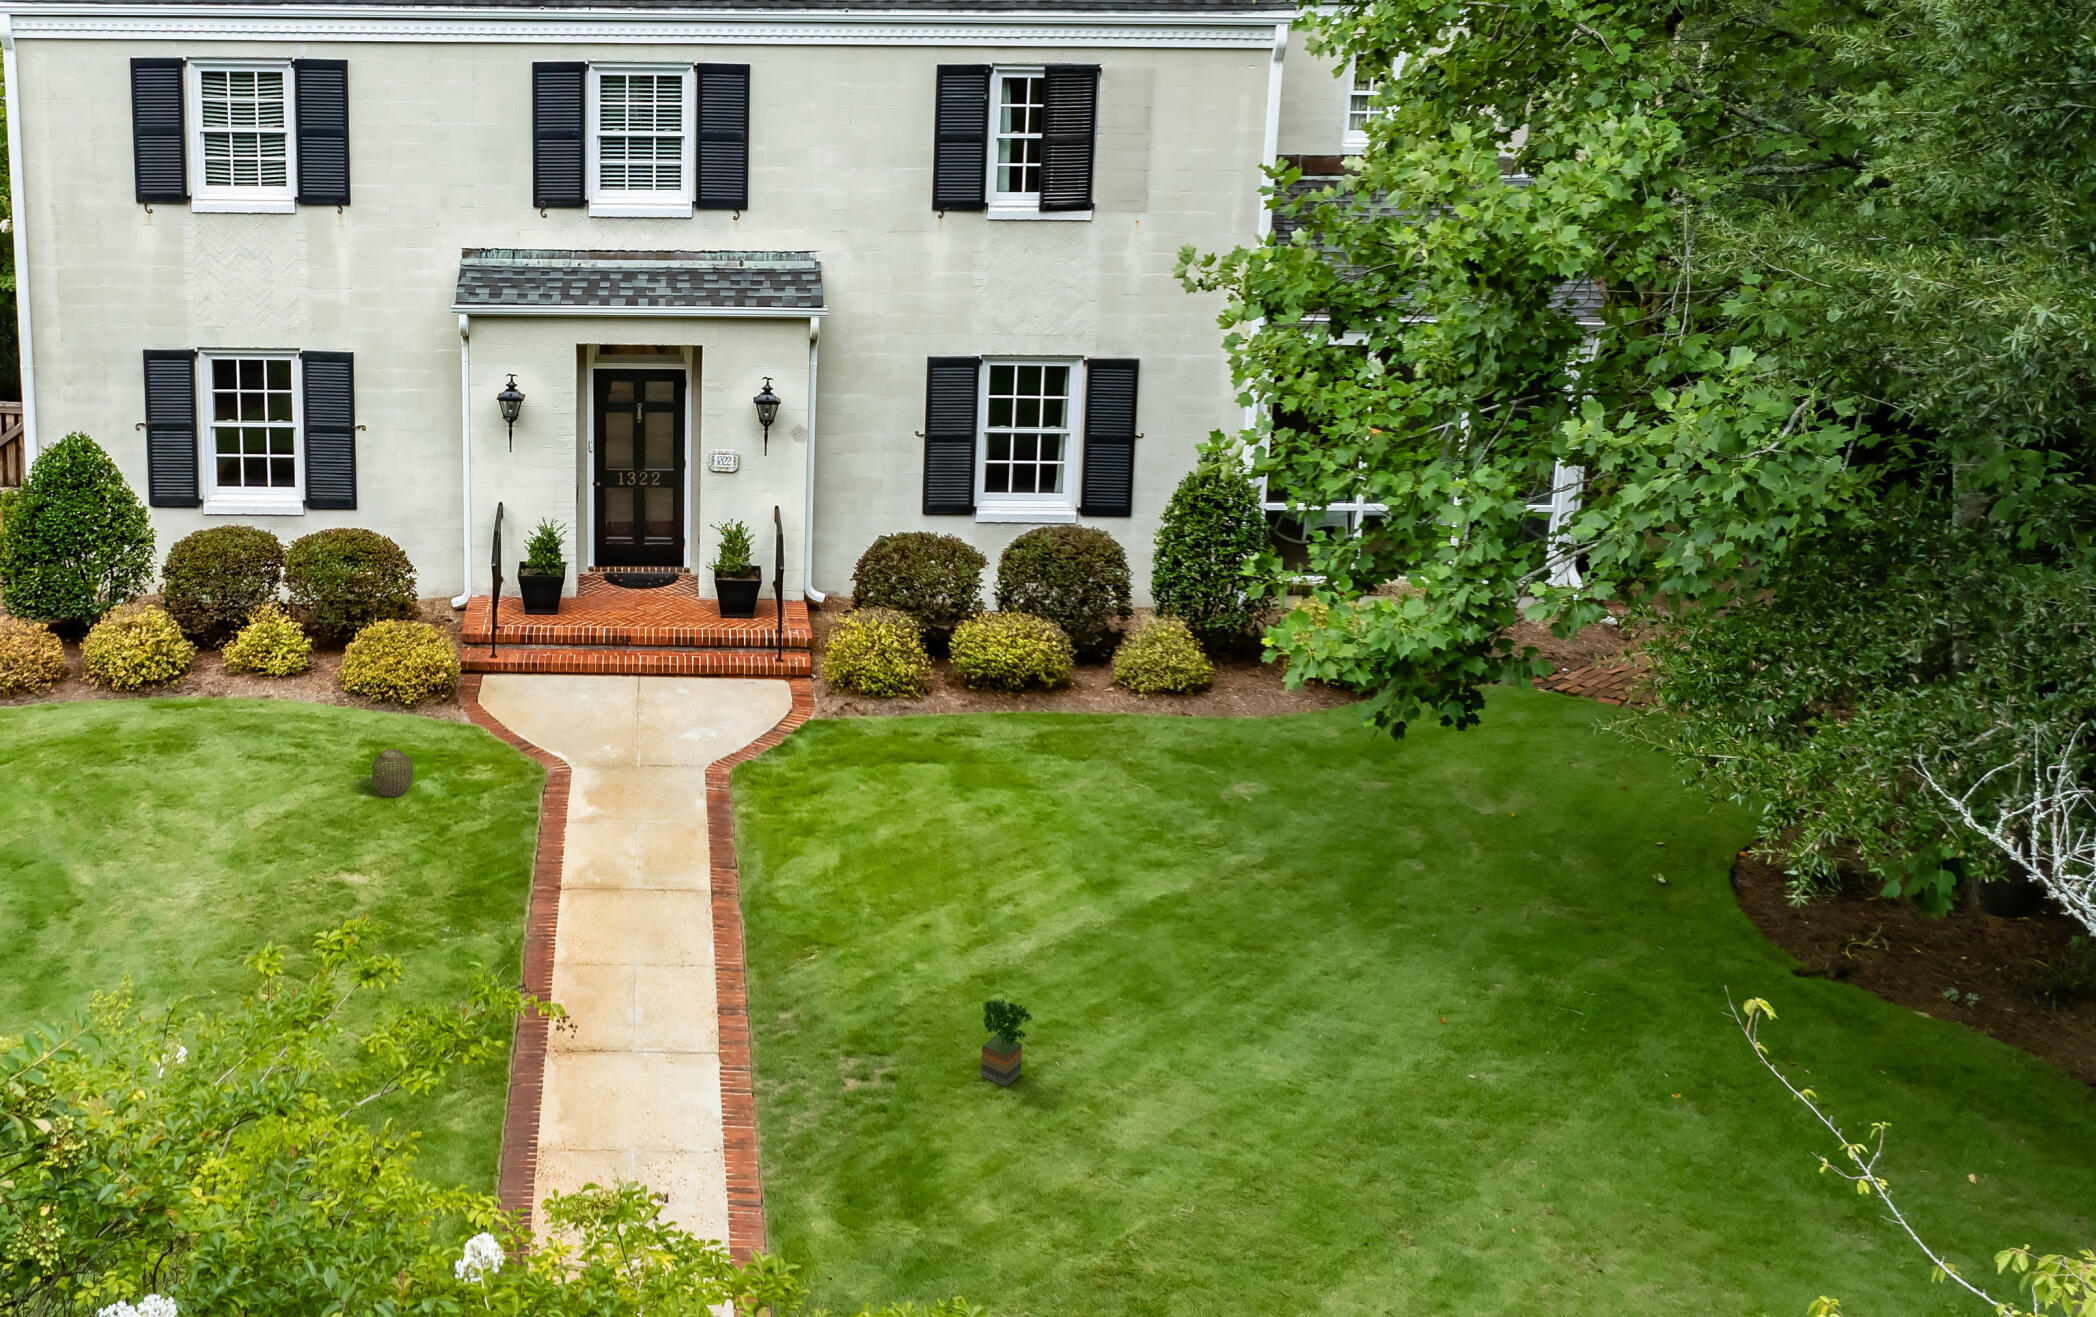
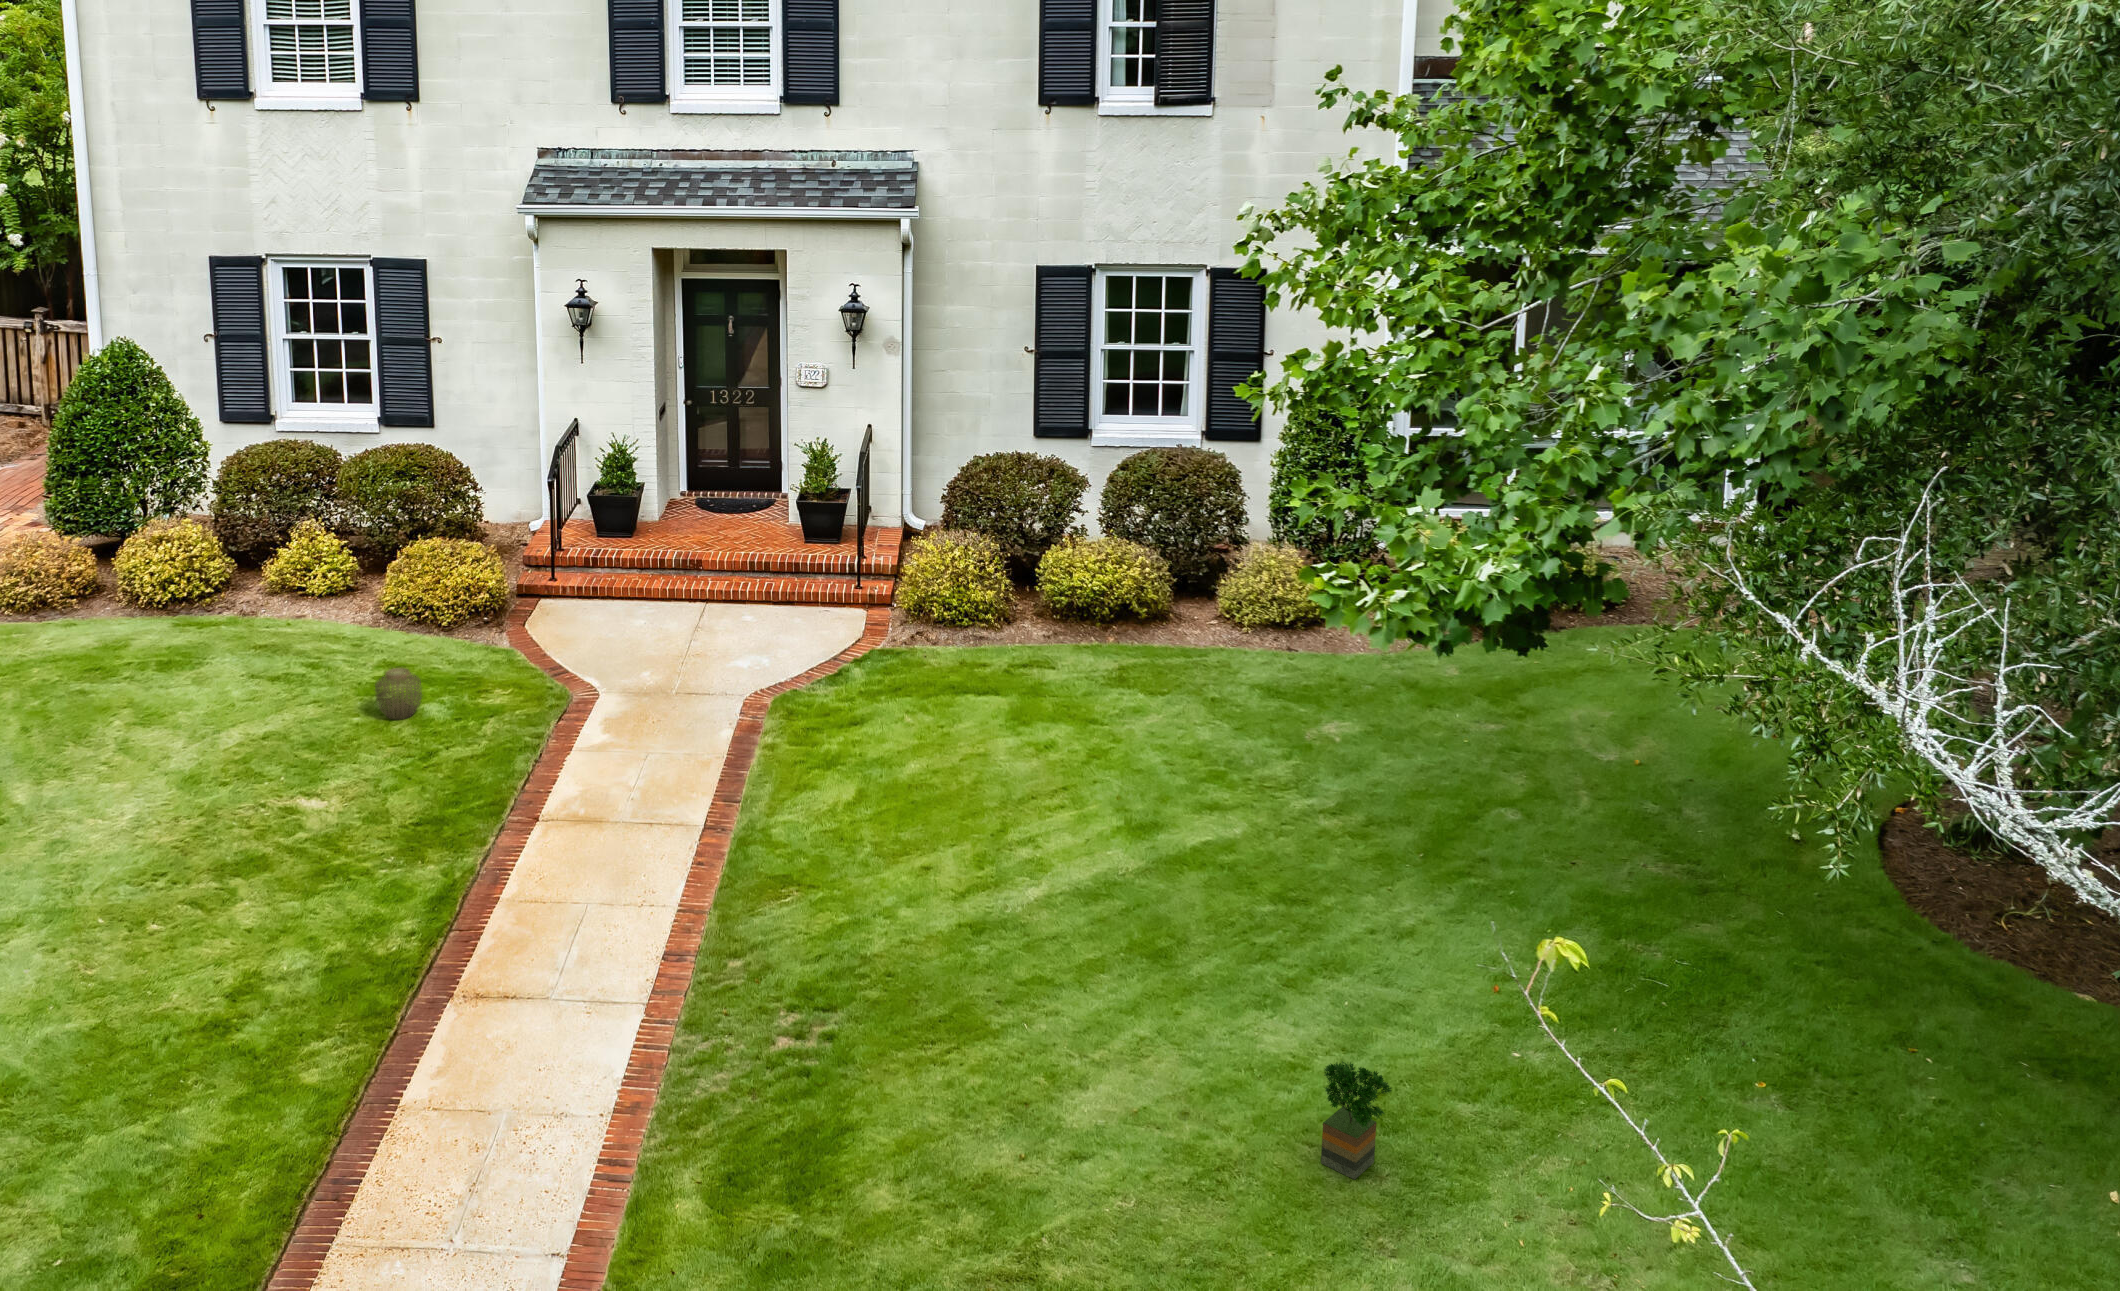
potted tree: present [981,999,1032,1087] -> present [1321,1061,1392,1180]

